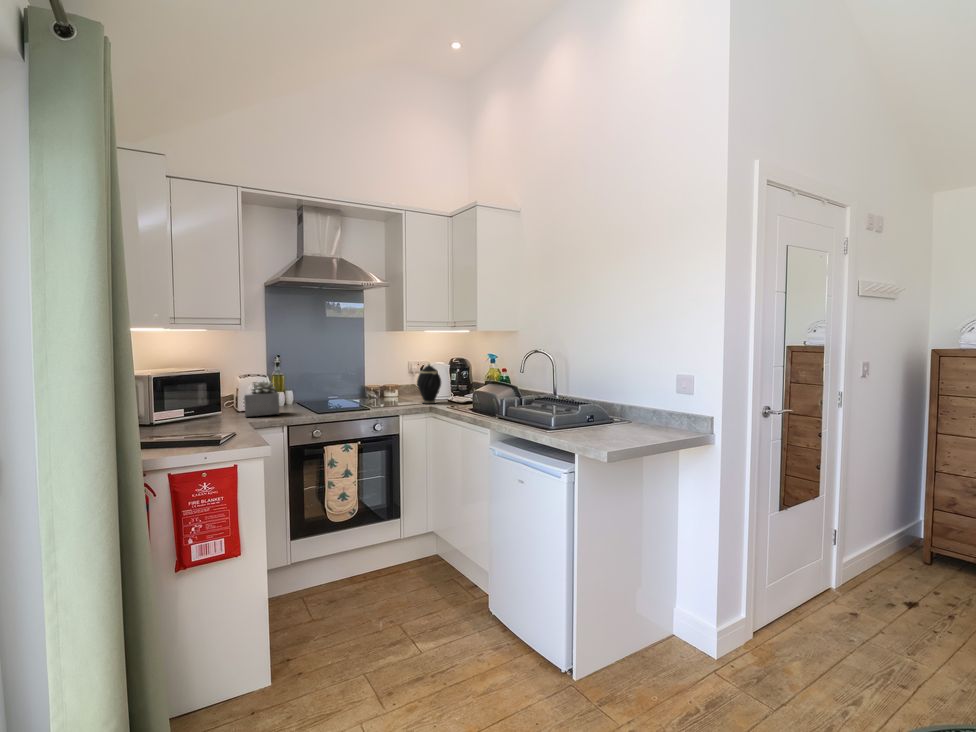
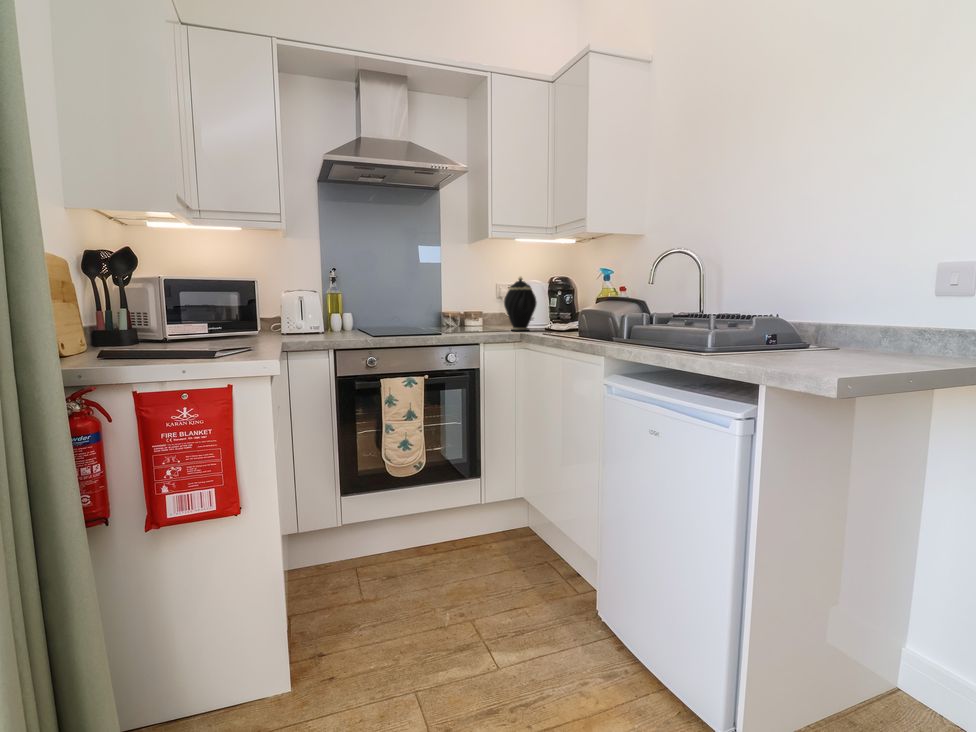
succulent plant: present [244,381,279,416] -> none [281,292,327,336]

